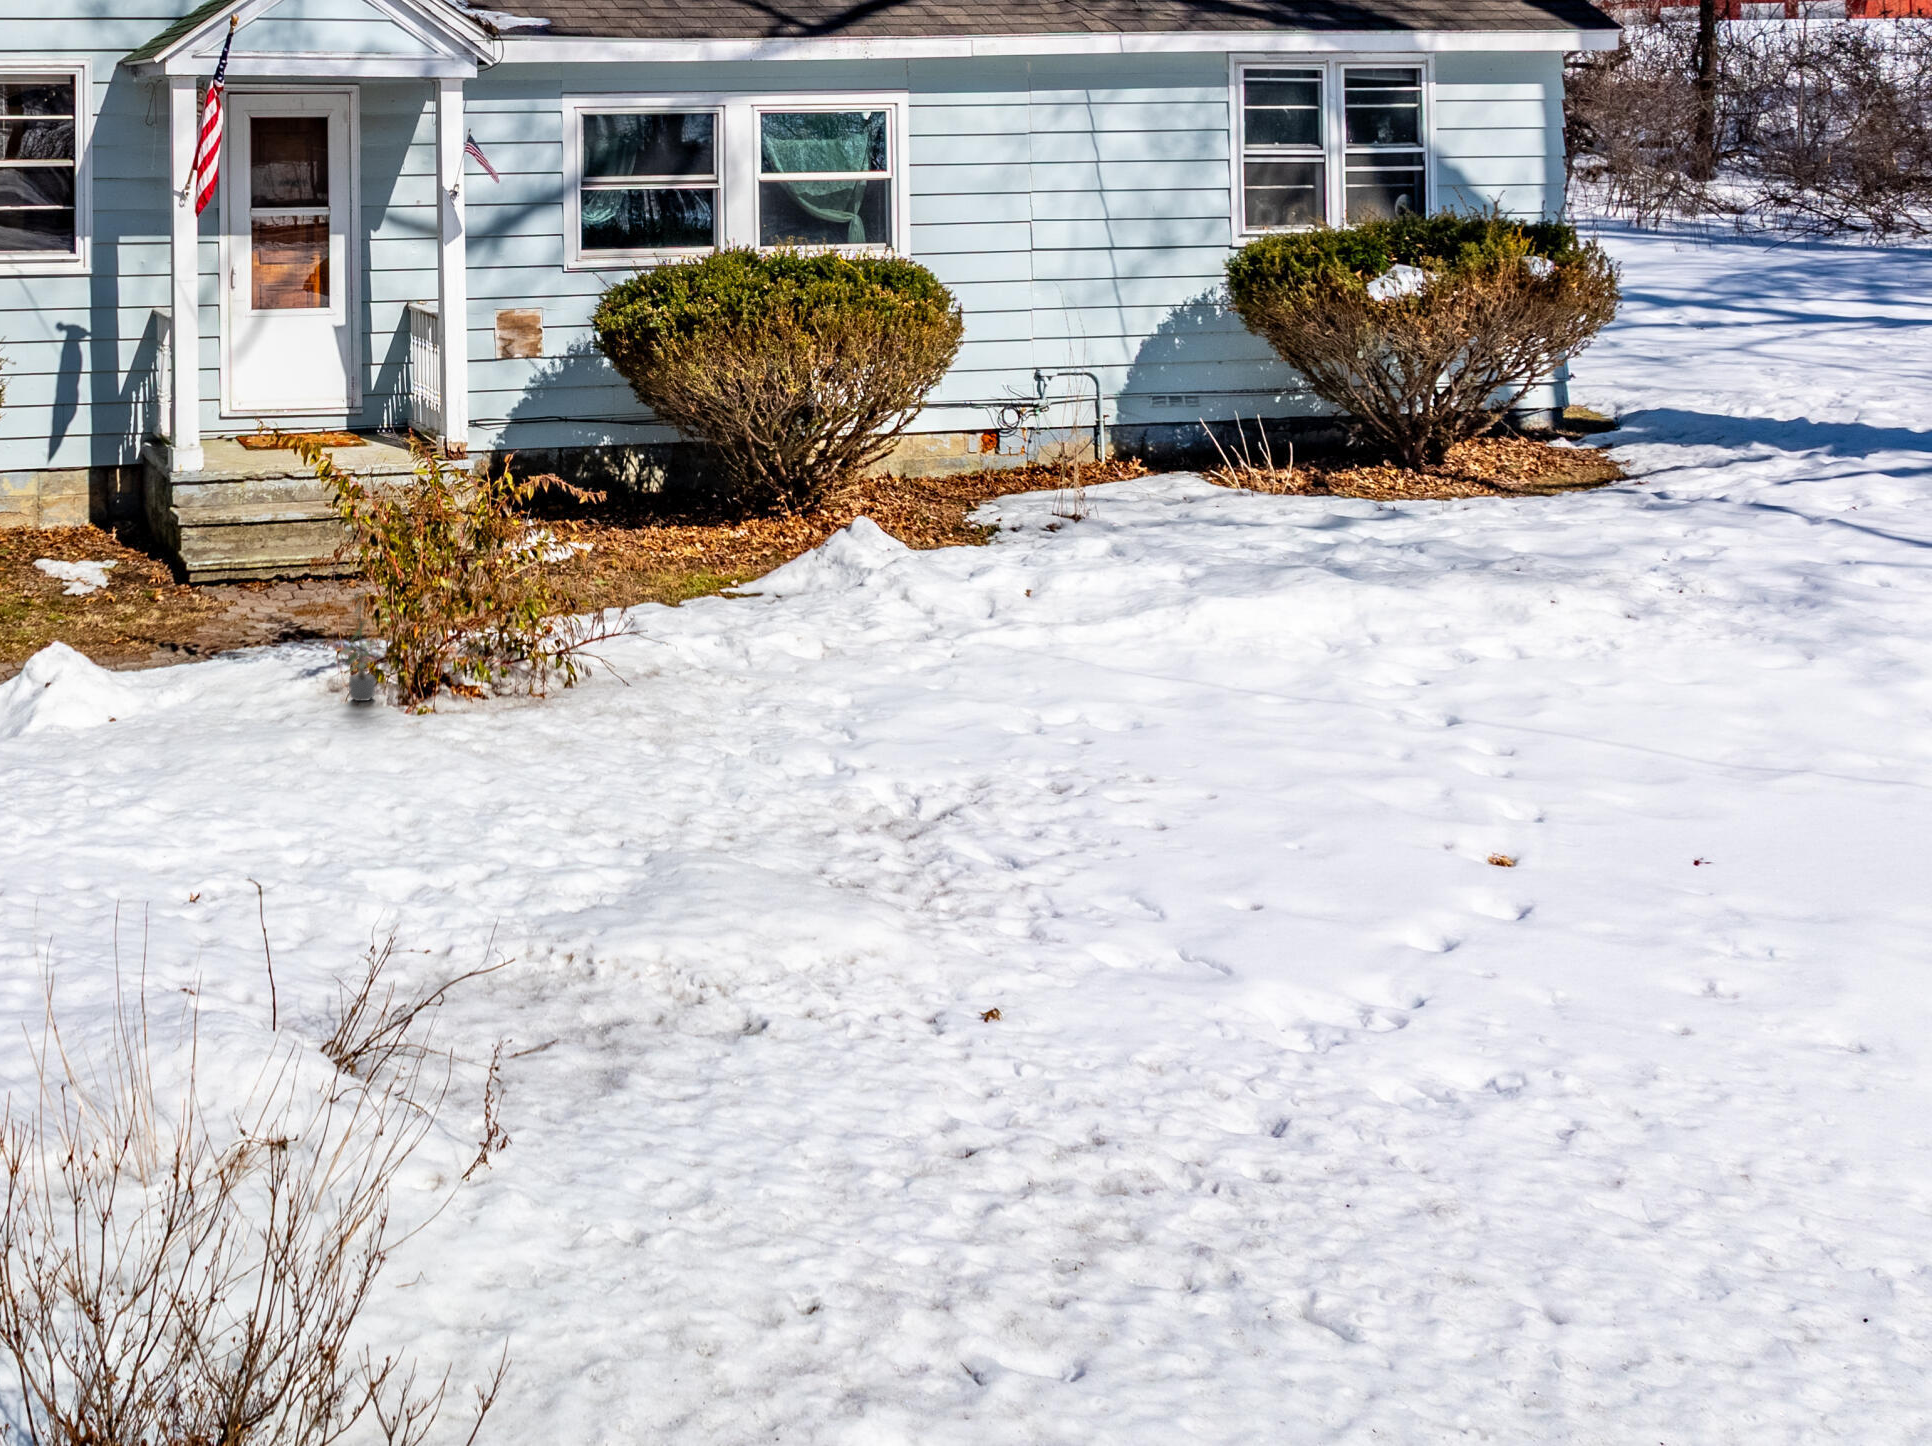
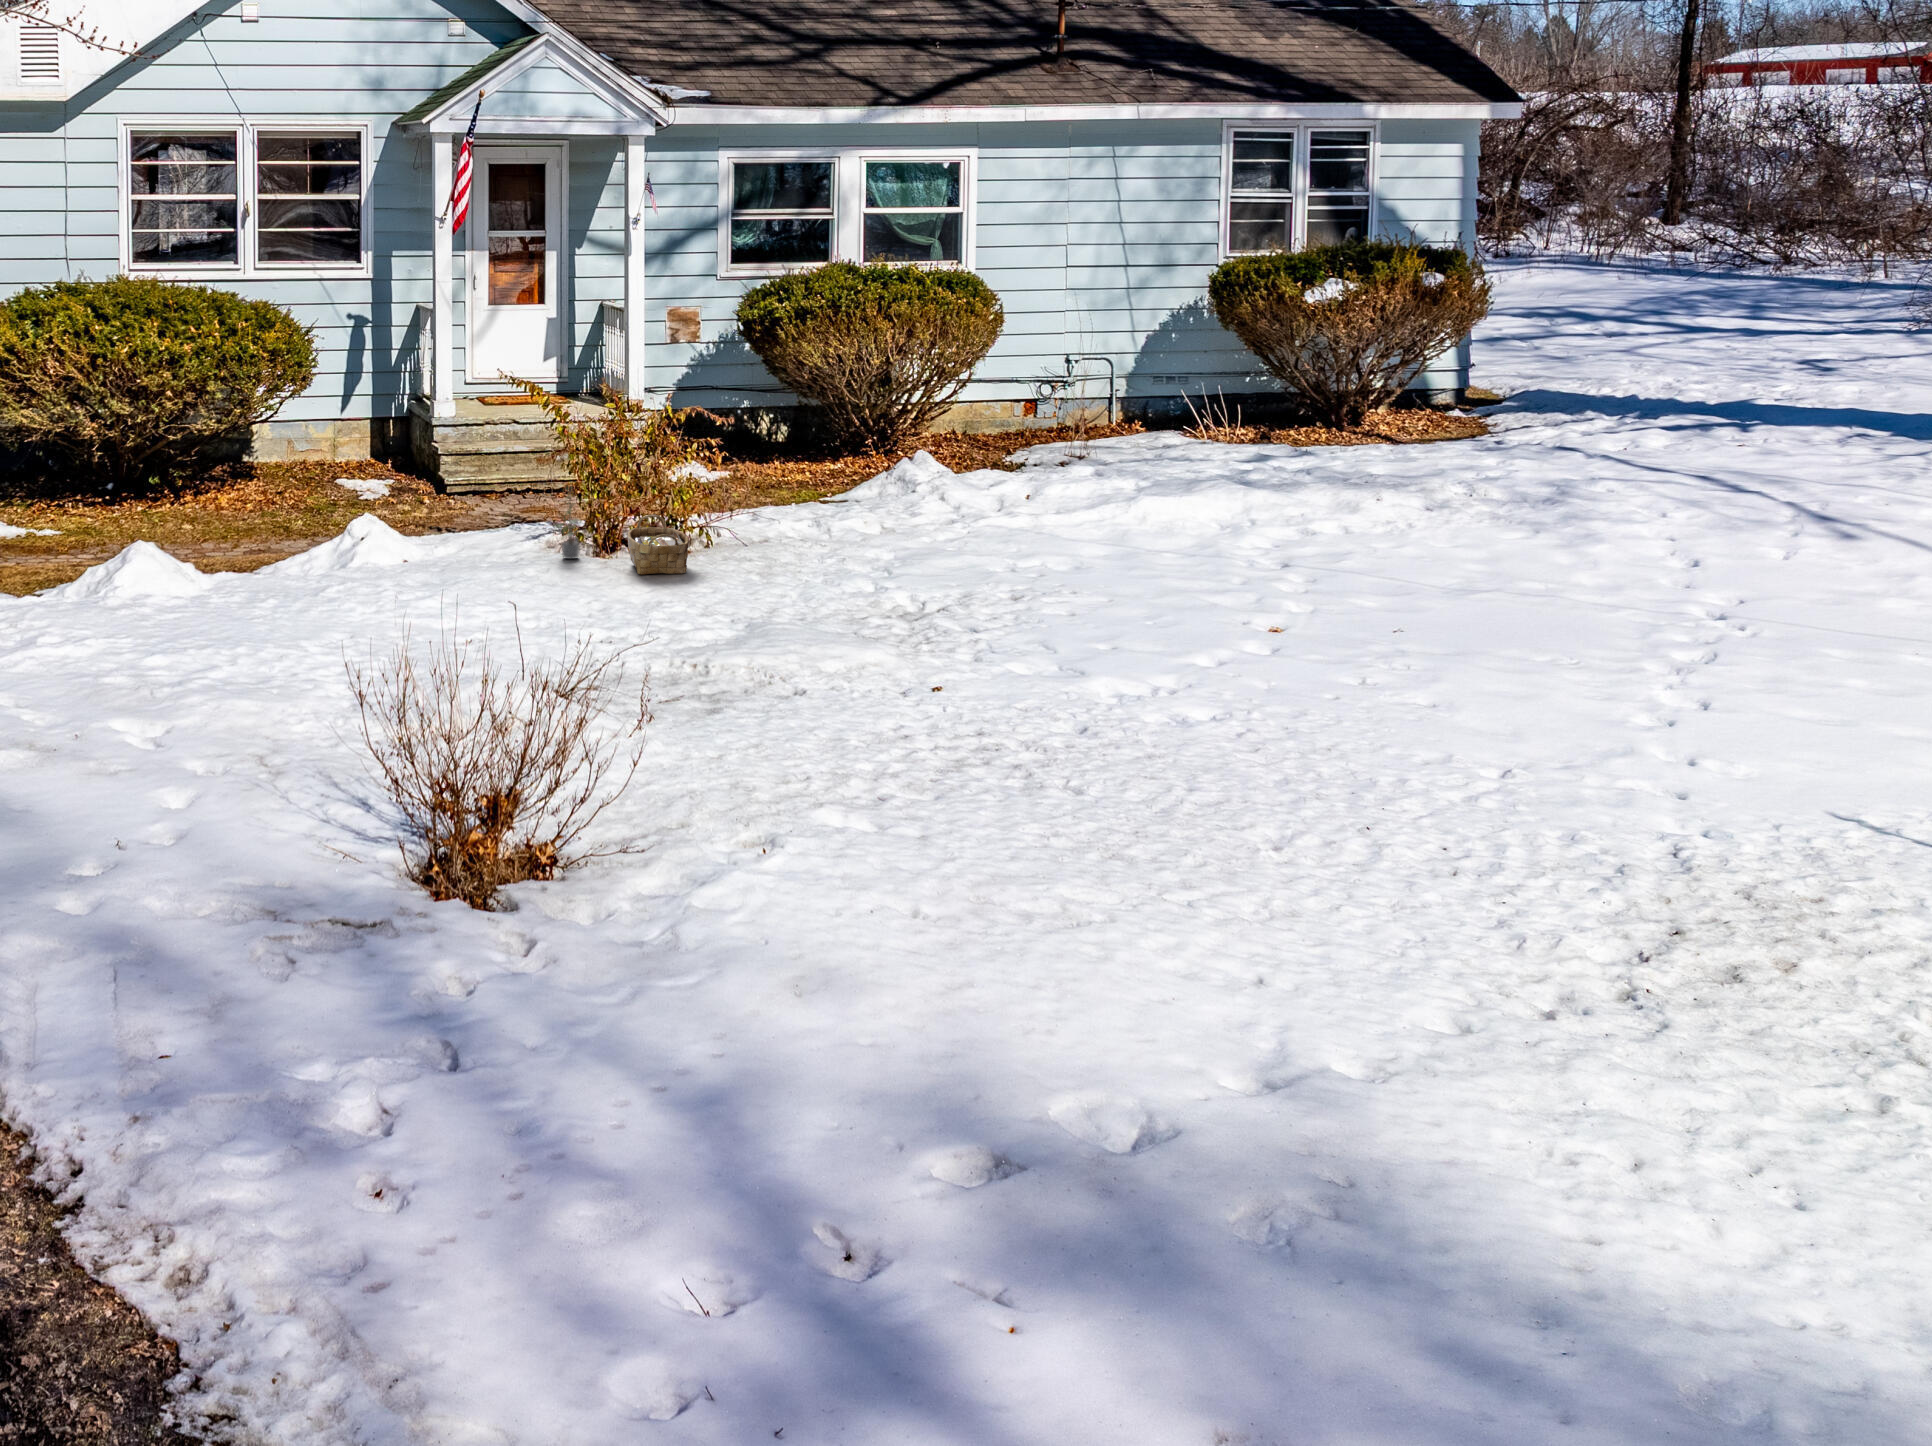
woven basket: none [445,635,534,727] -> present [628,515,689,575]

